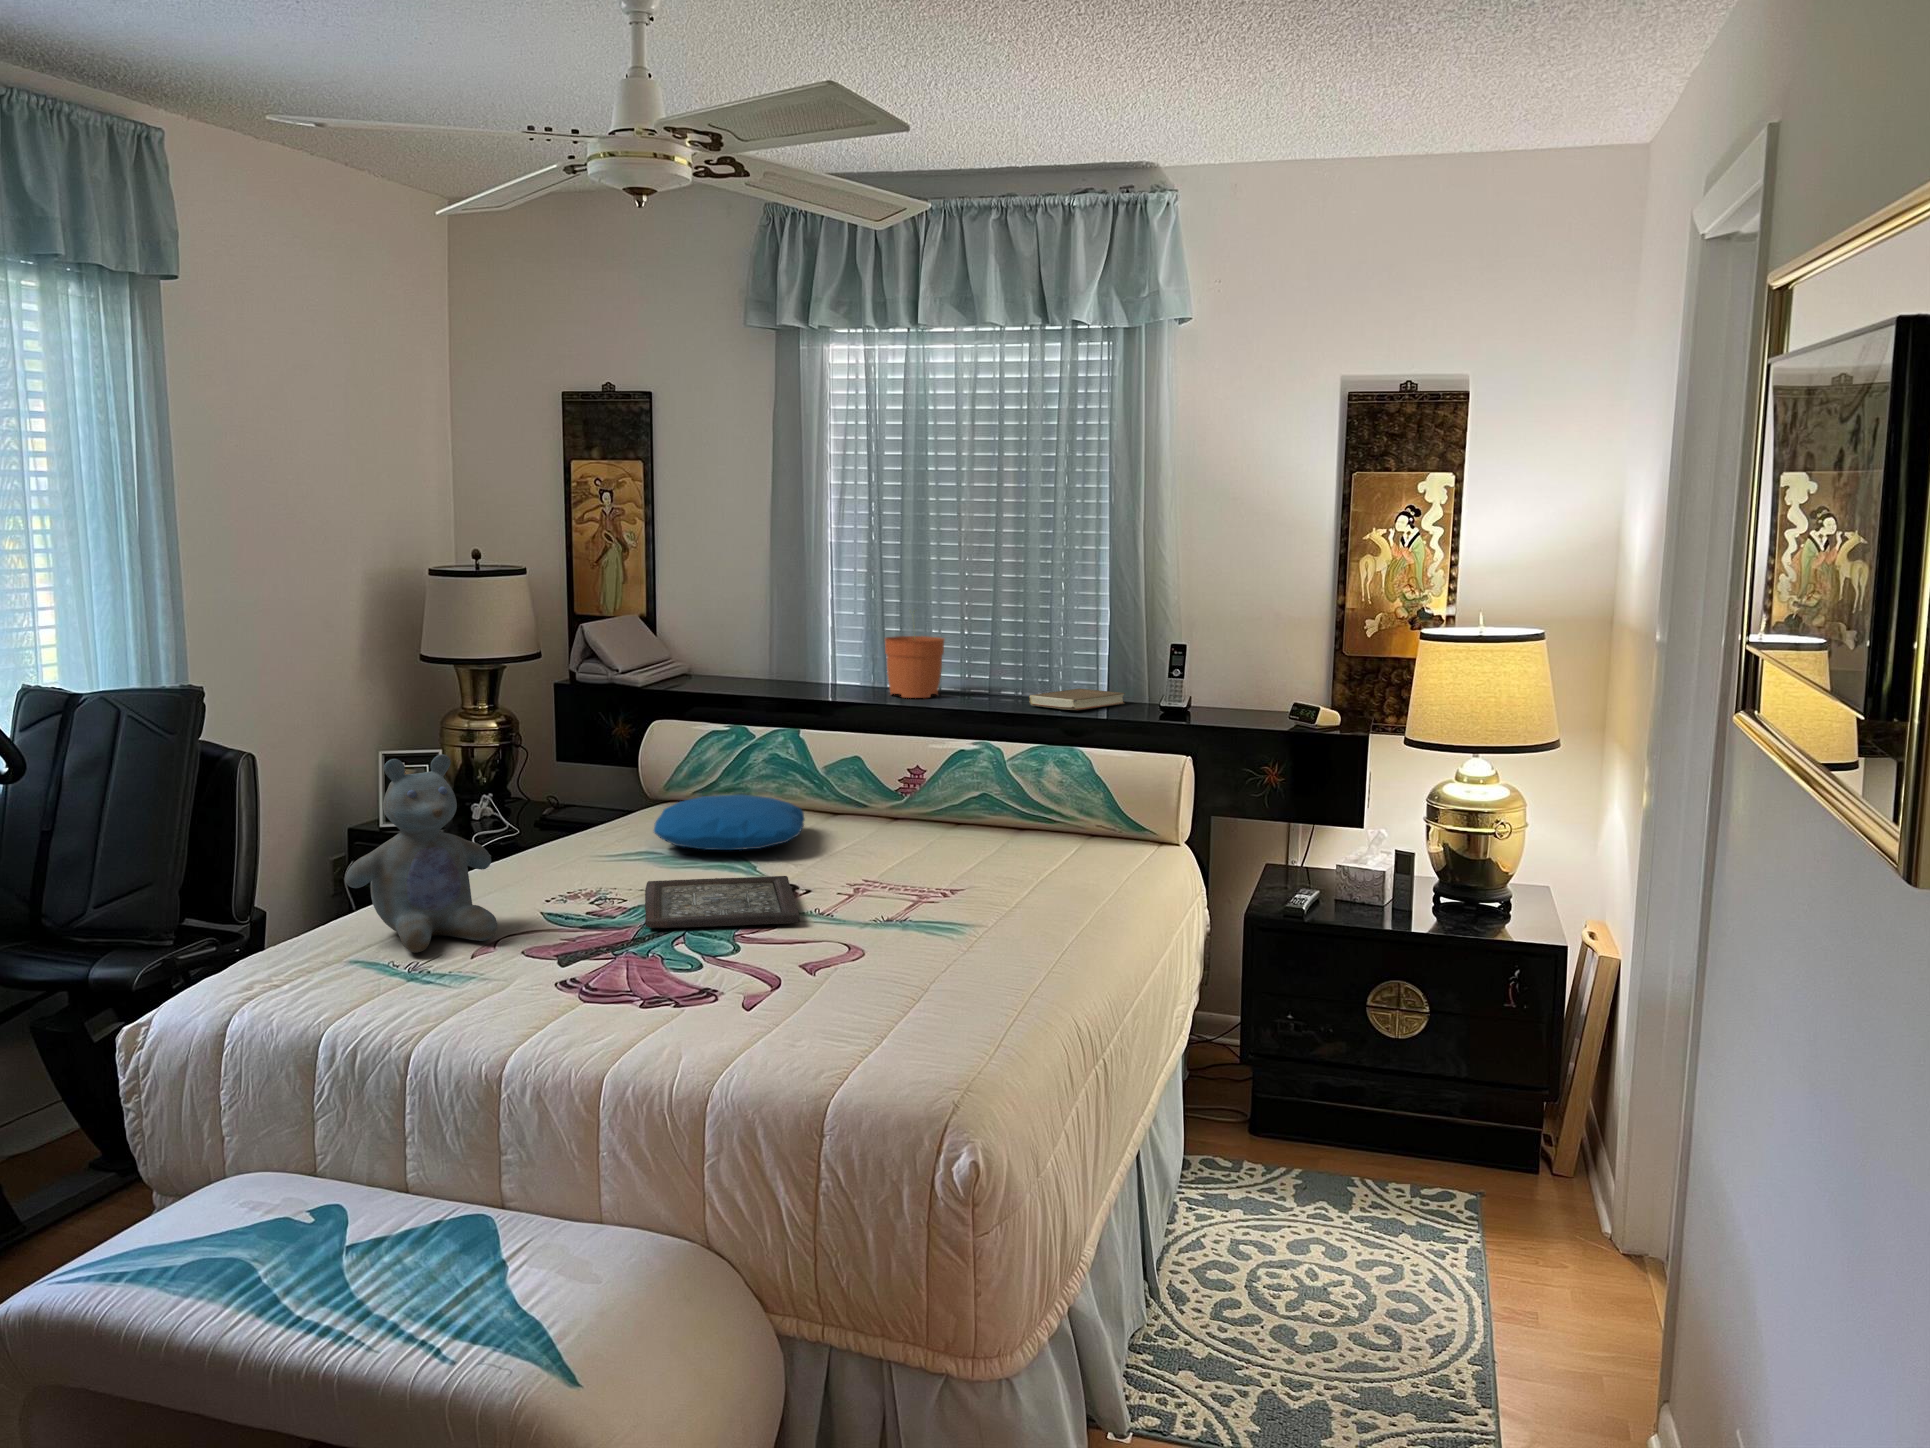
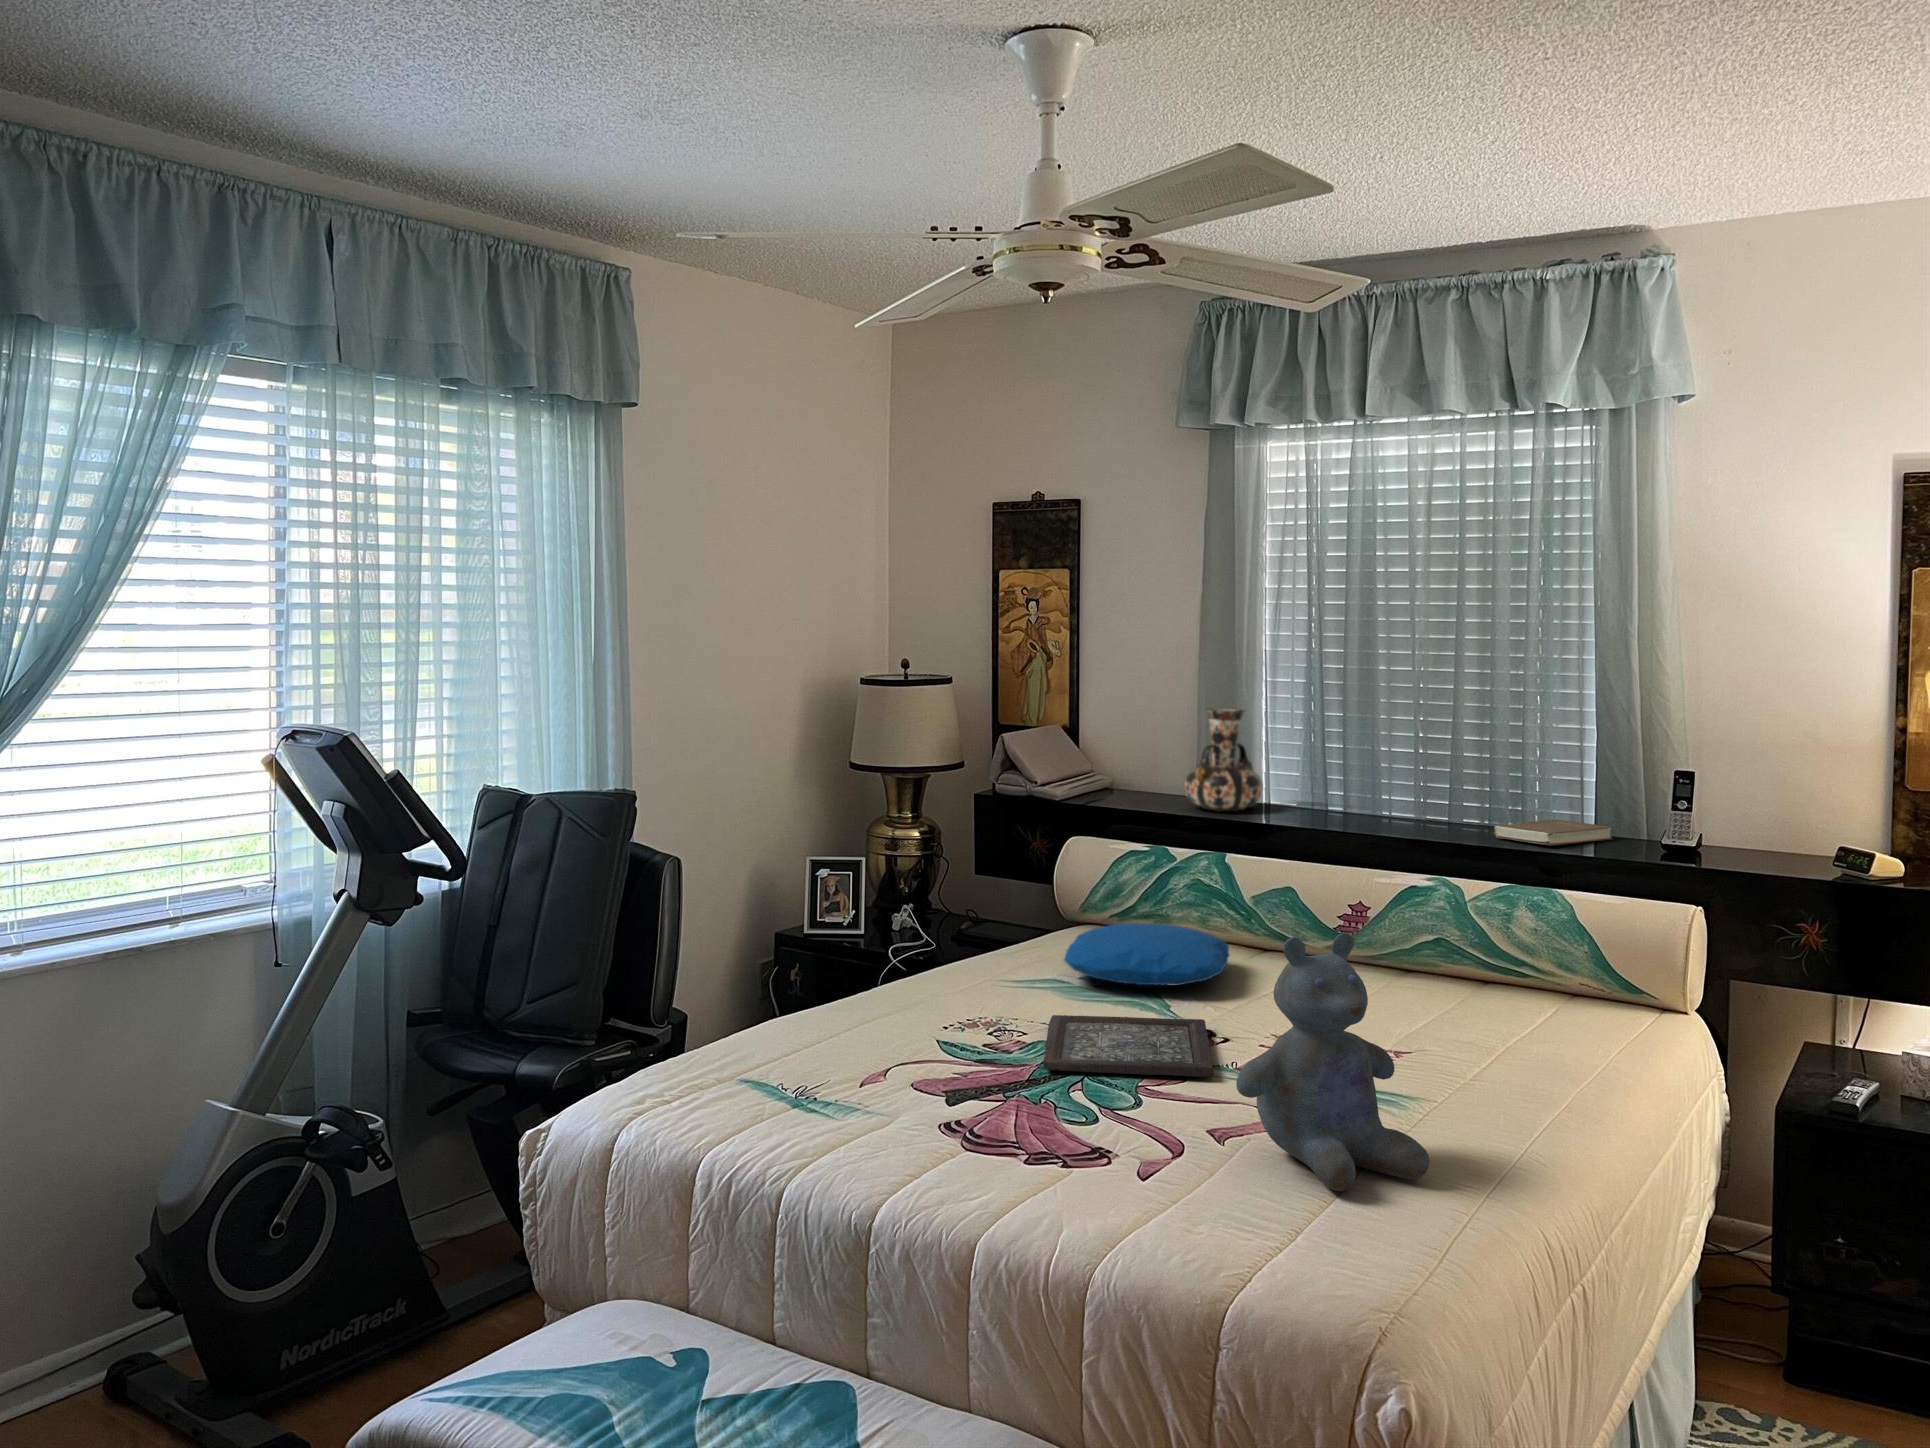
decorative vase: none [756,594,828,690] -> present [1185,708,1263,811]
plant pot: present [885,636,944,698] -> none [1325,726,1395,824]
stuffed bear: present [345,754,498,952] -> present [1236,932,1429,1191]

